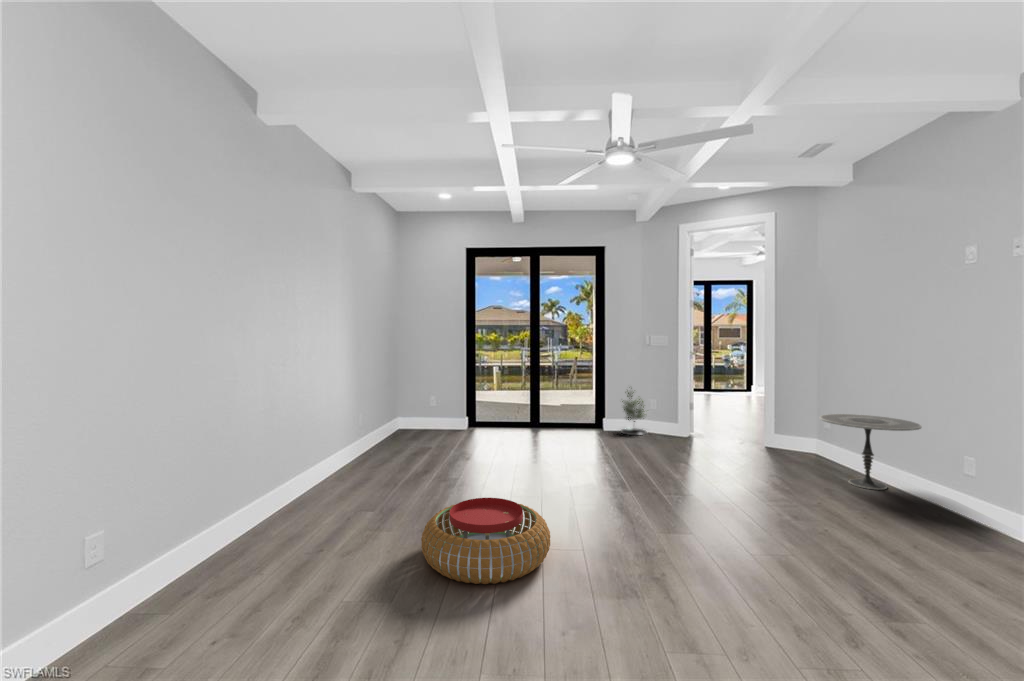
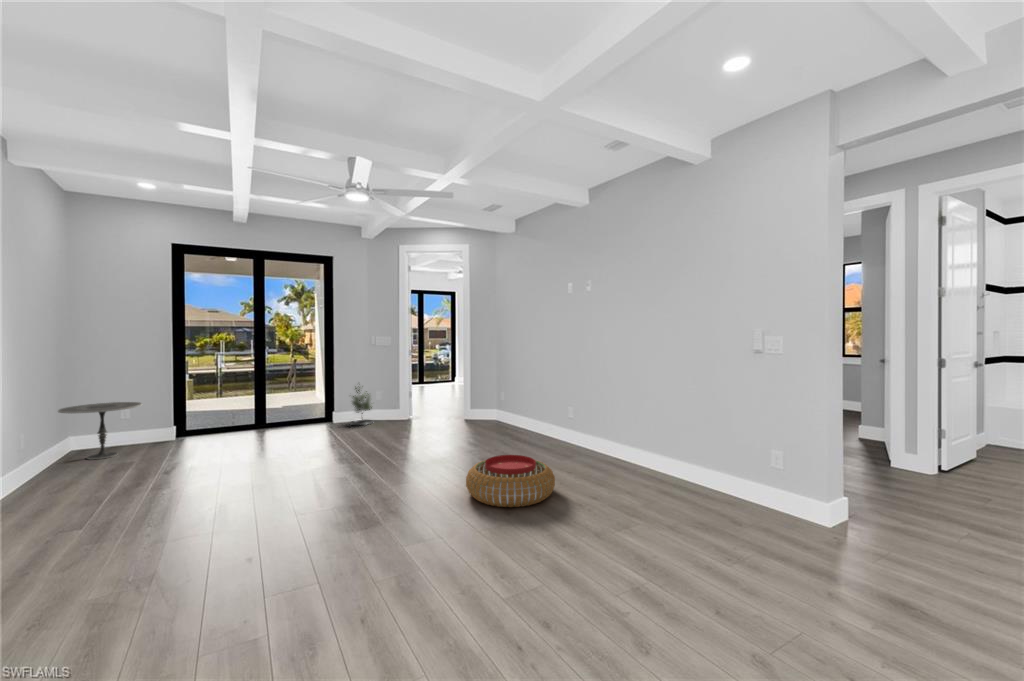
side table: present [820,414,922,490] -> present [58,402,142,459]
pouf: present [421,498,550,584] -> present [466,455,555,507]

